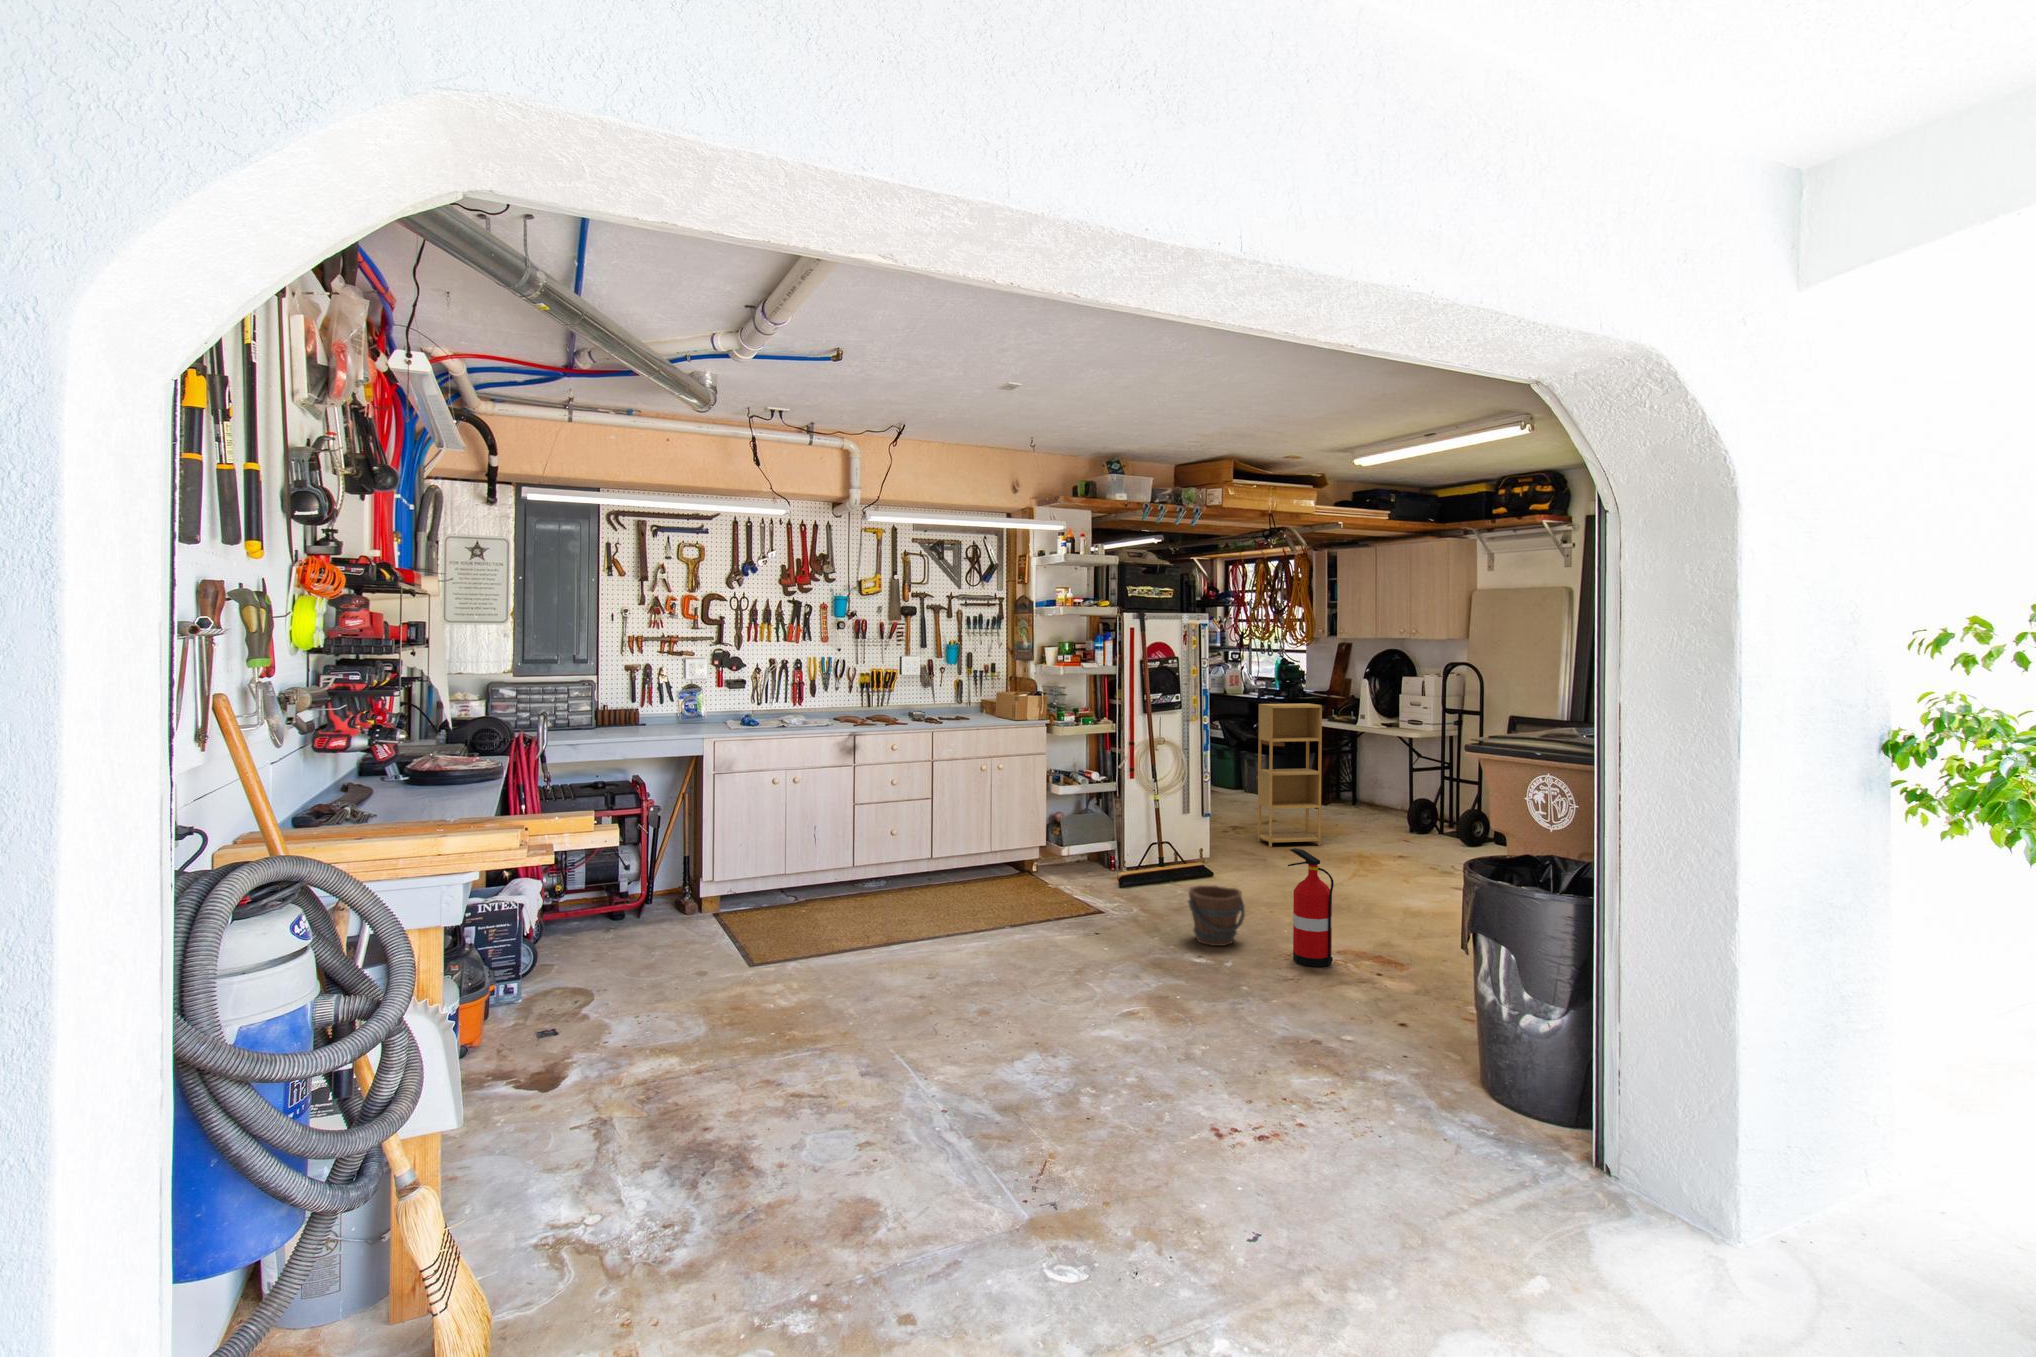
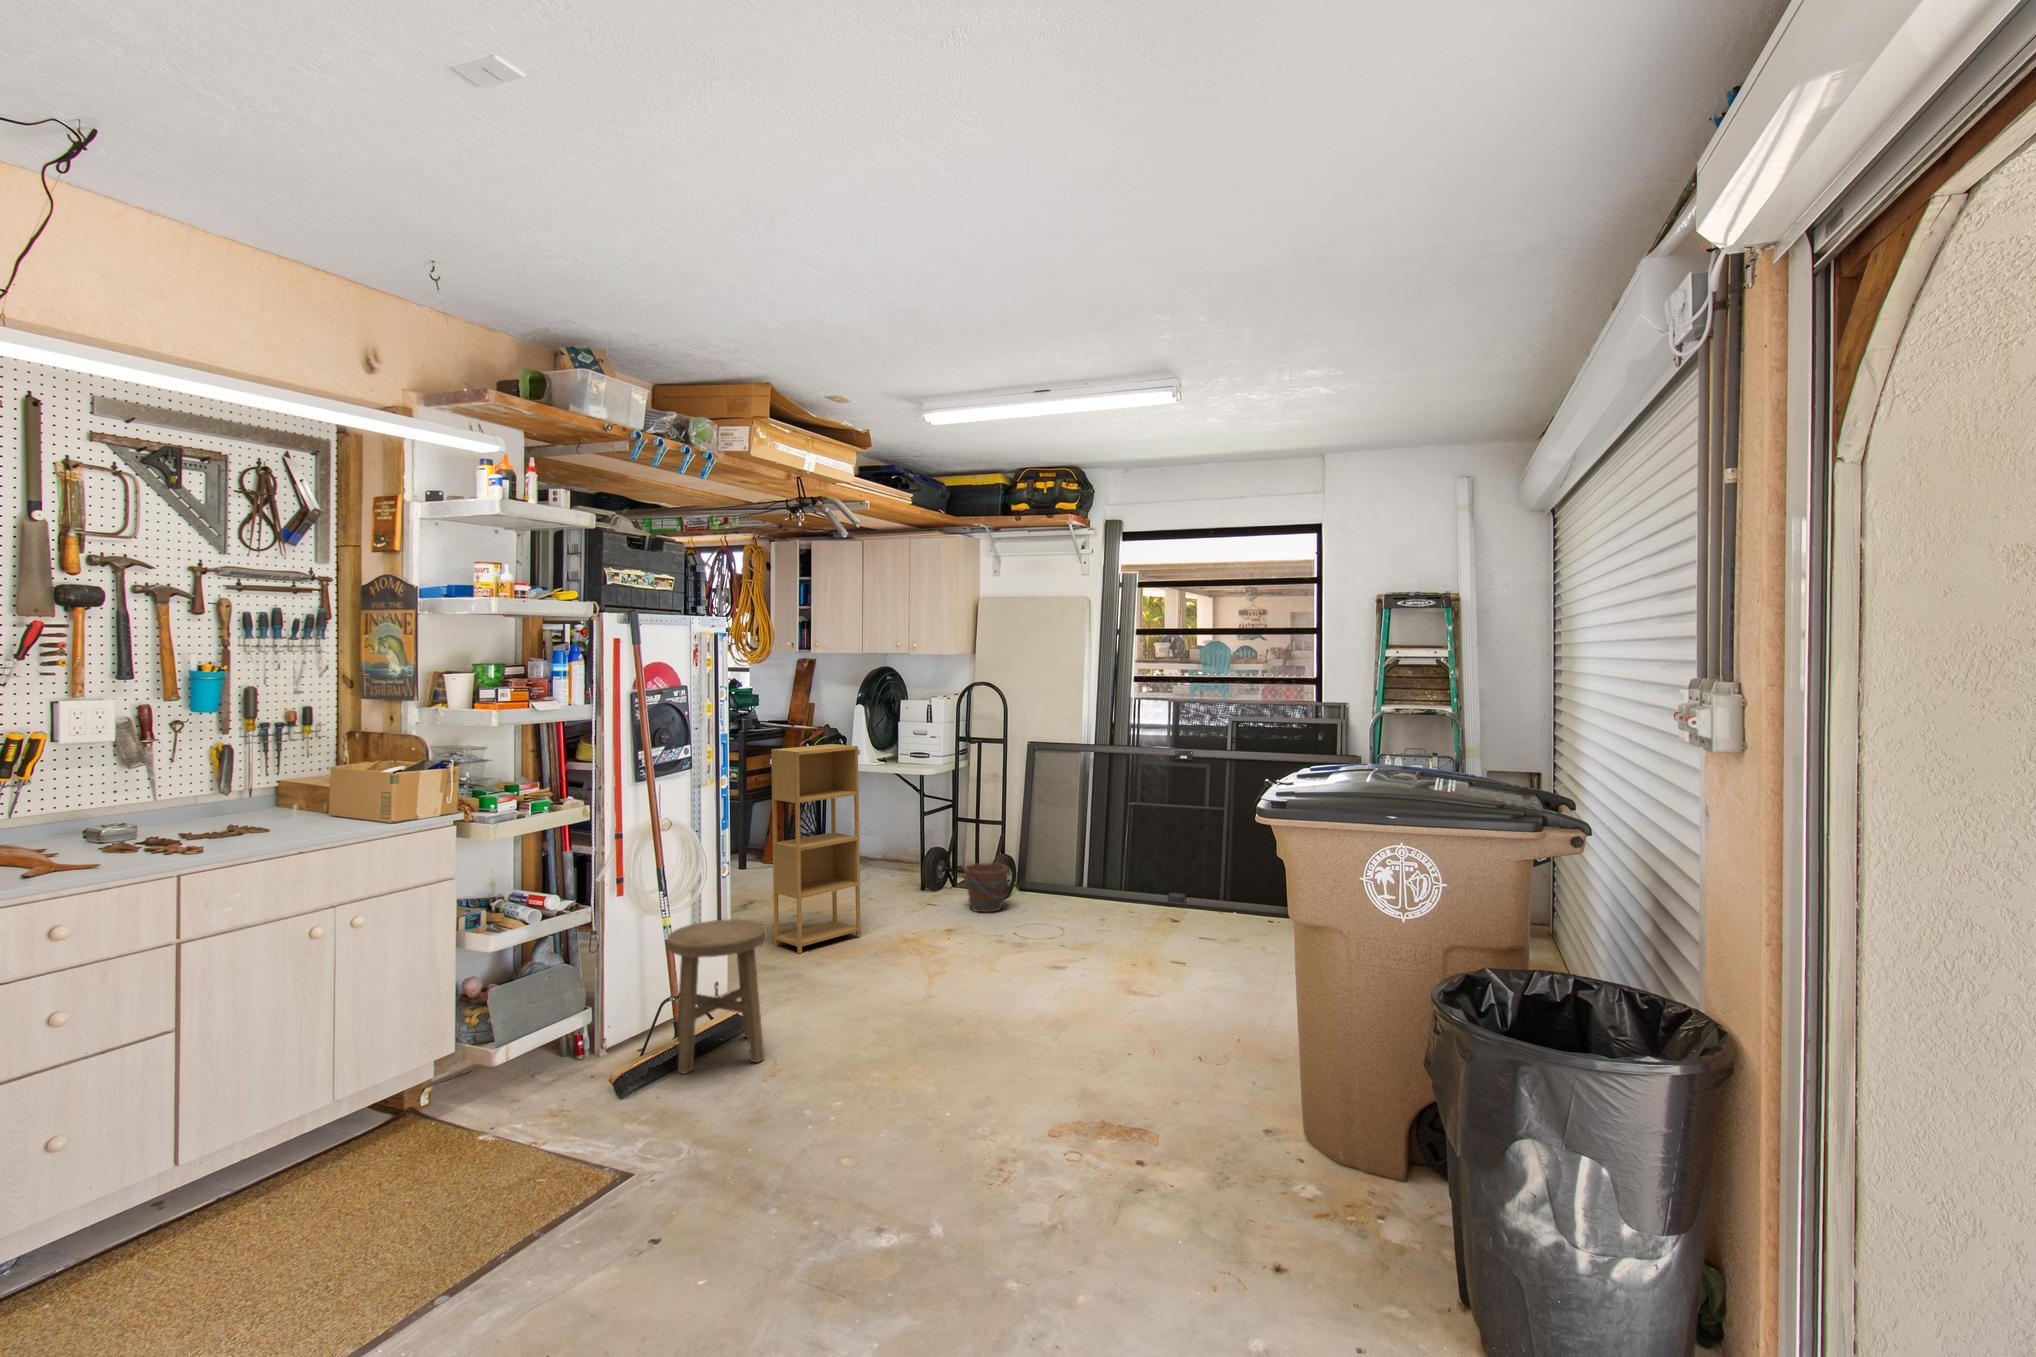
stool: none [1153,801,1210,885] -> present [667,919,766,1074]
fire extinguisher: present [1288,848,1334,967] -> none [1025,1010,1111,1219]
bucket: present [1188,886,1245,946] -> present [964,863,1009,912]

